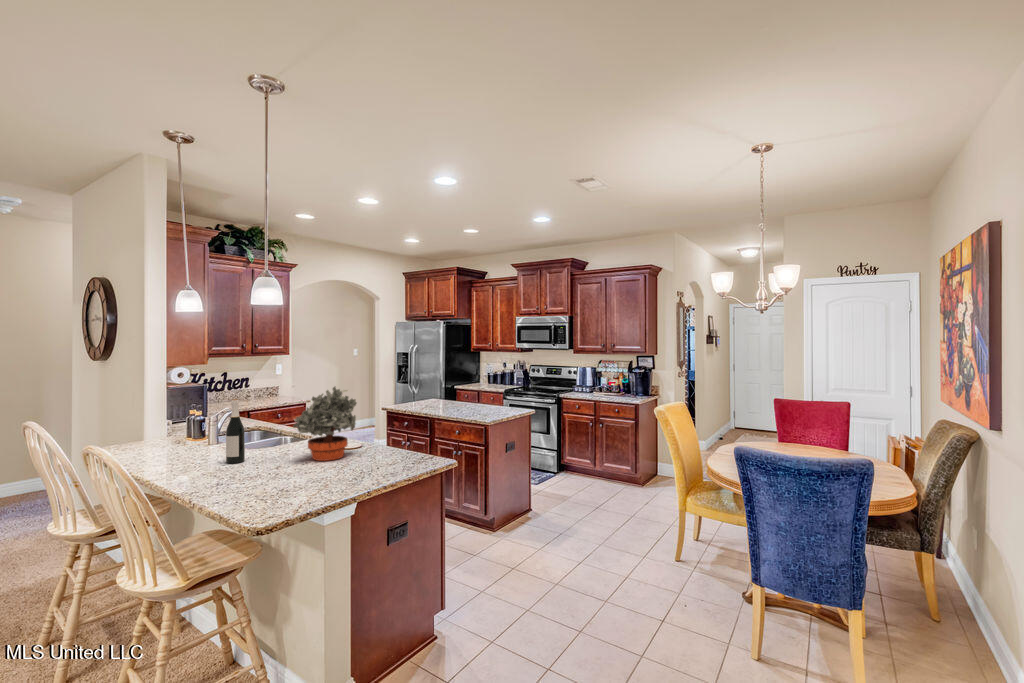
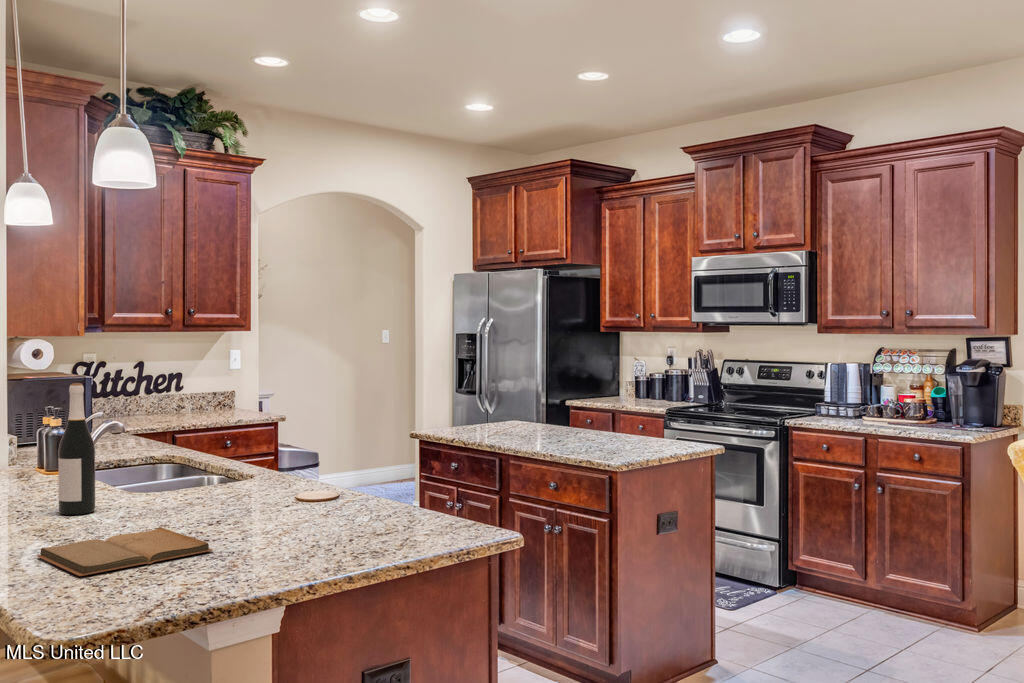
potted plant: present [293,386,357,461] -> none [182,362,318,519]
book: none [232,468,318,494] -> present [37,528,213,576]

